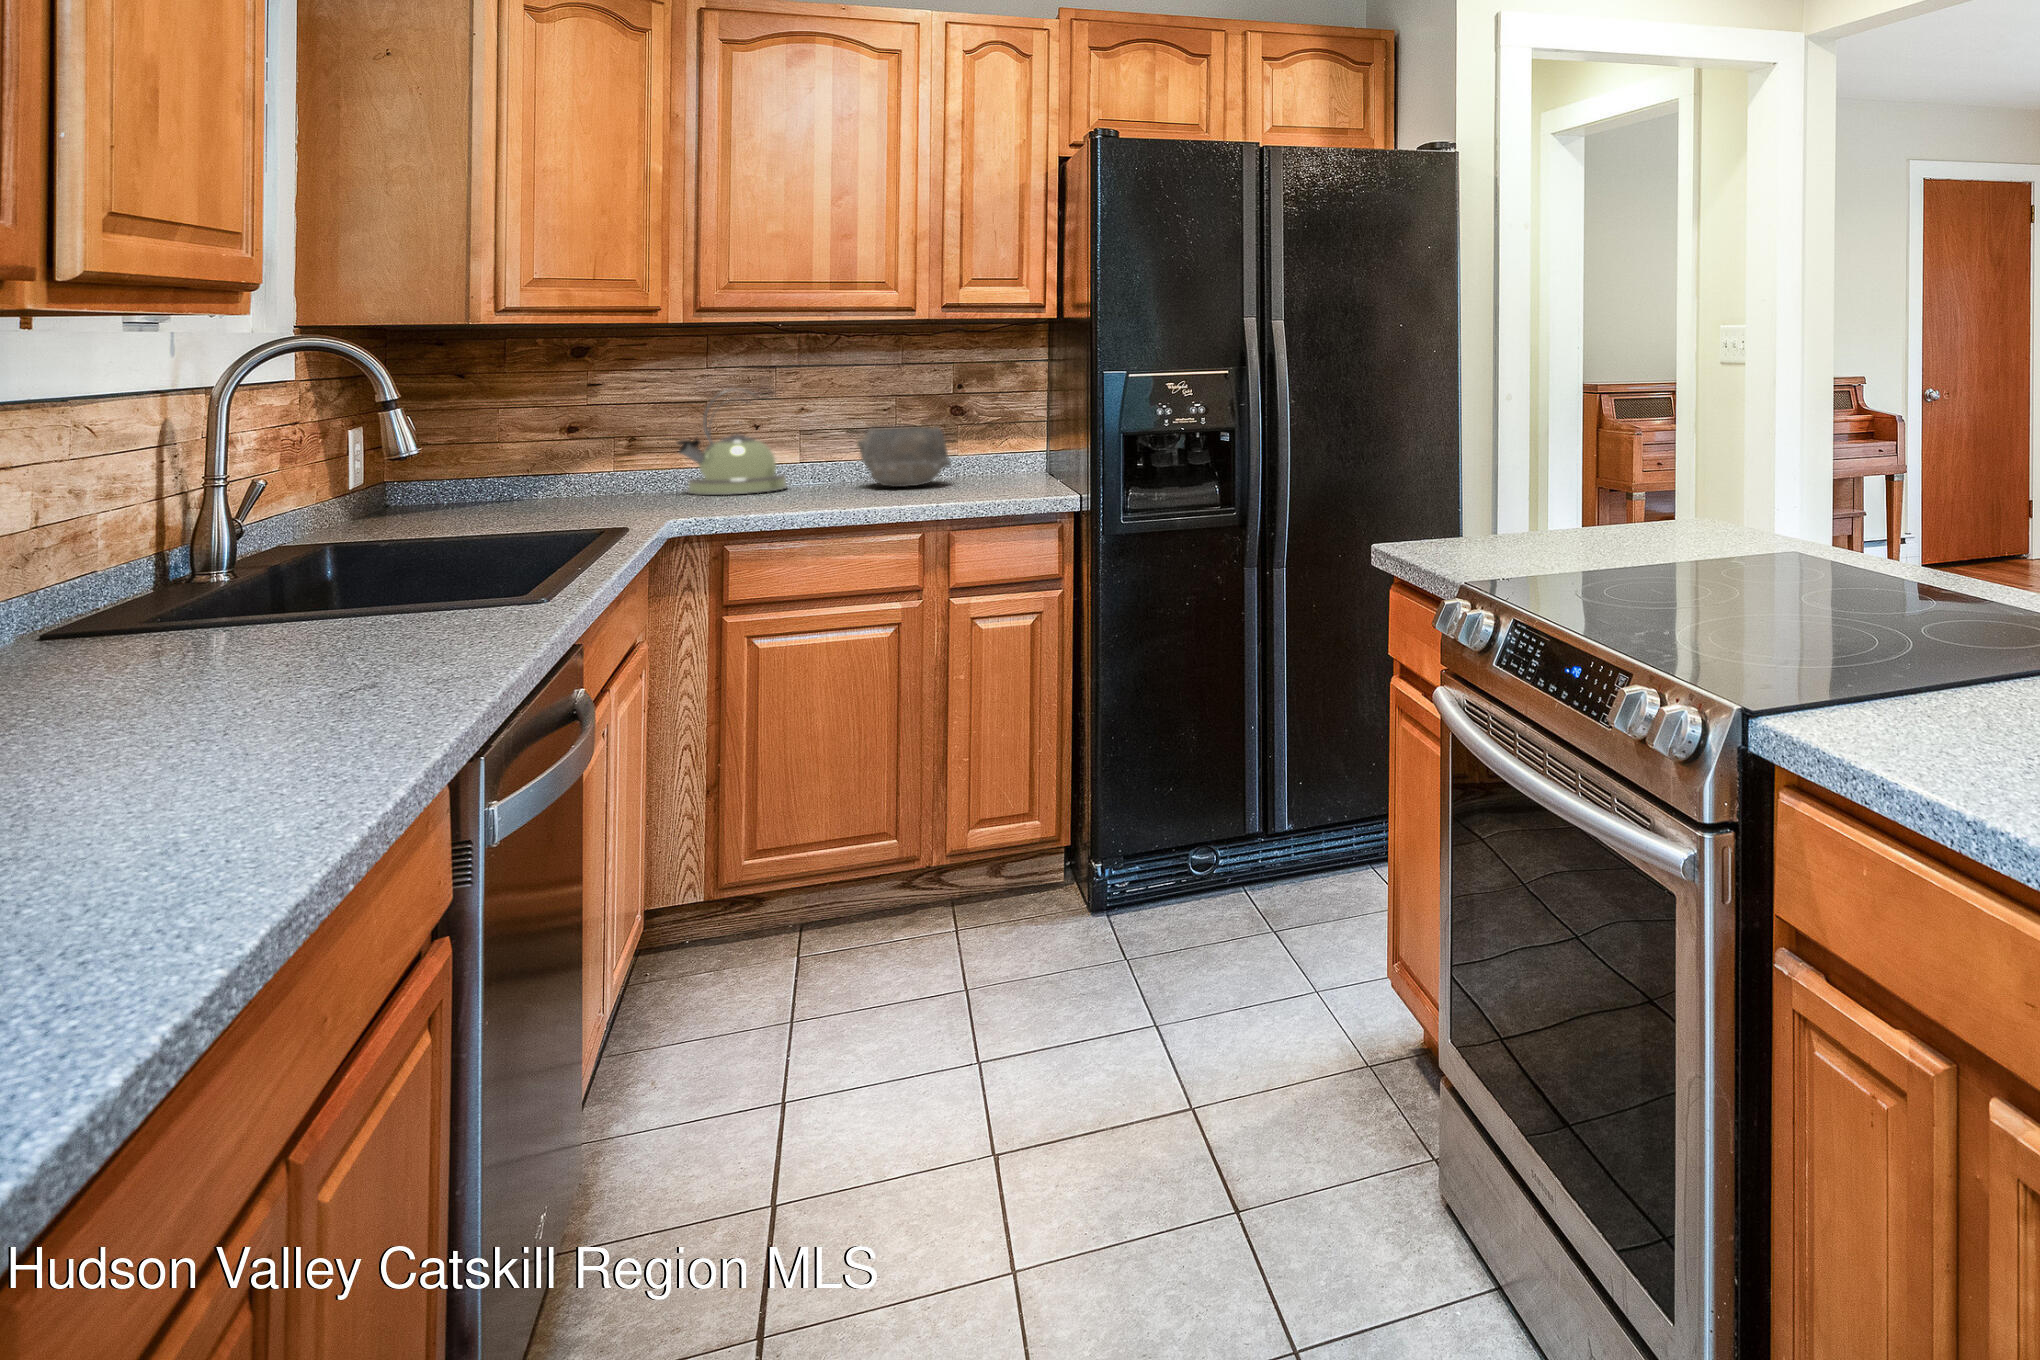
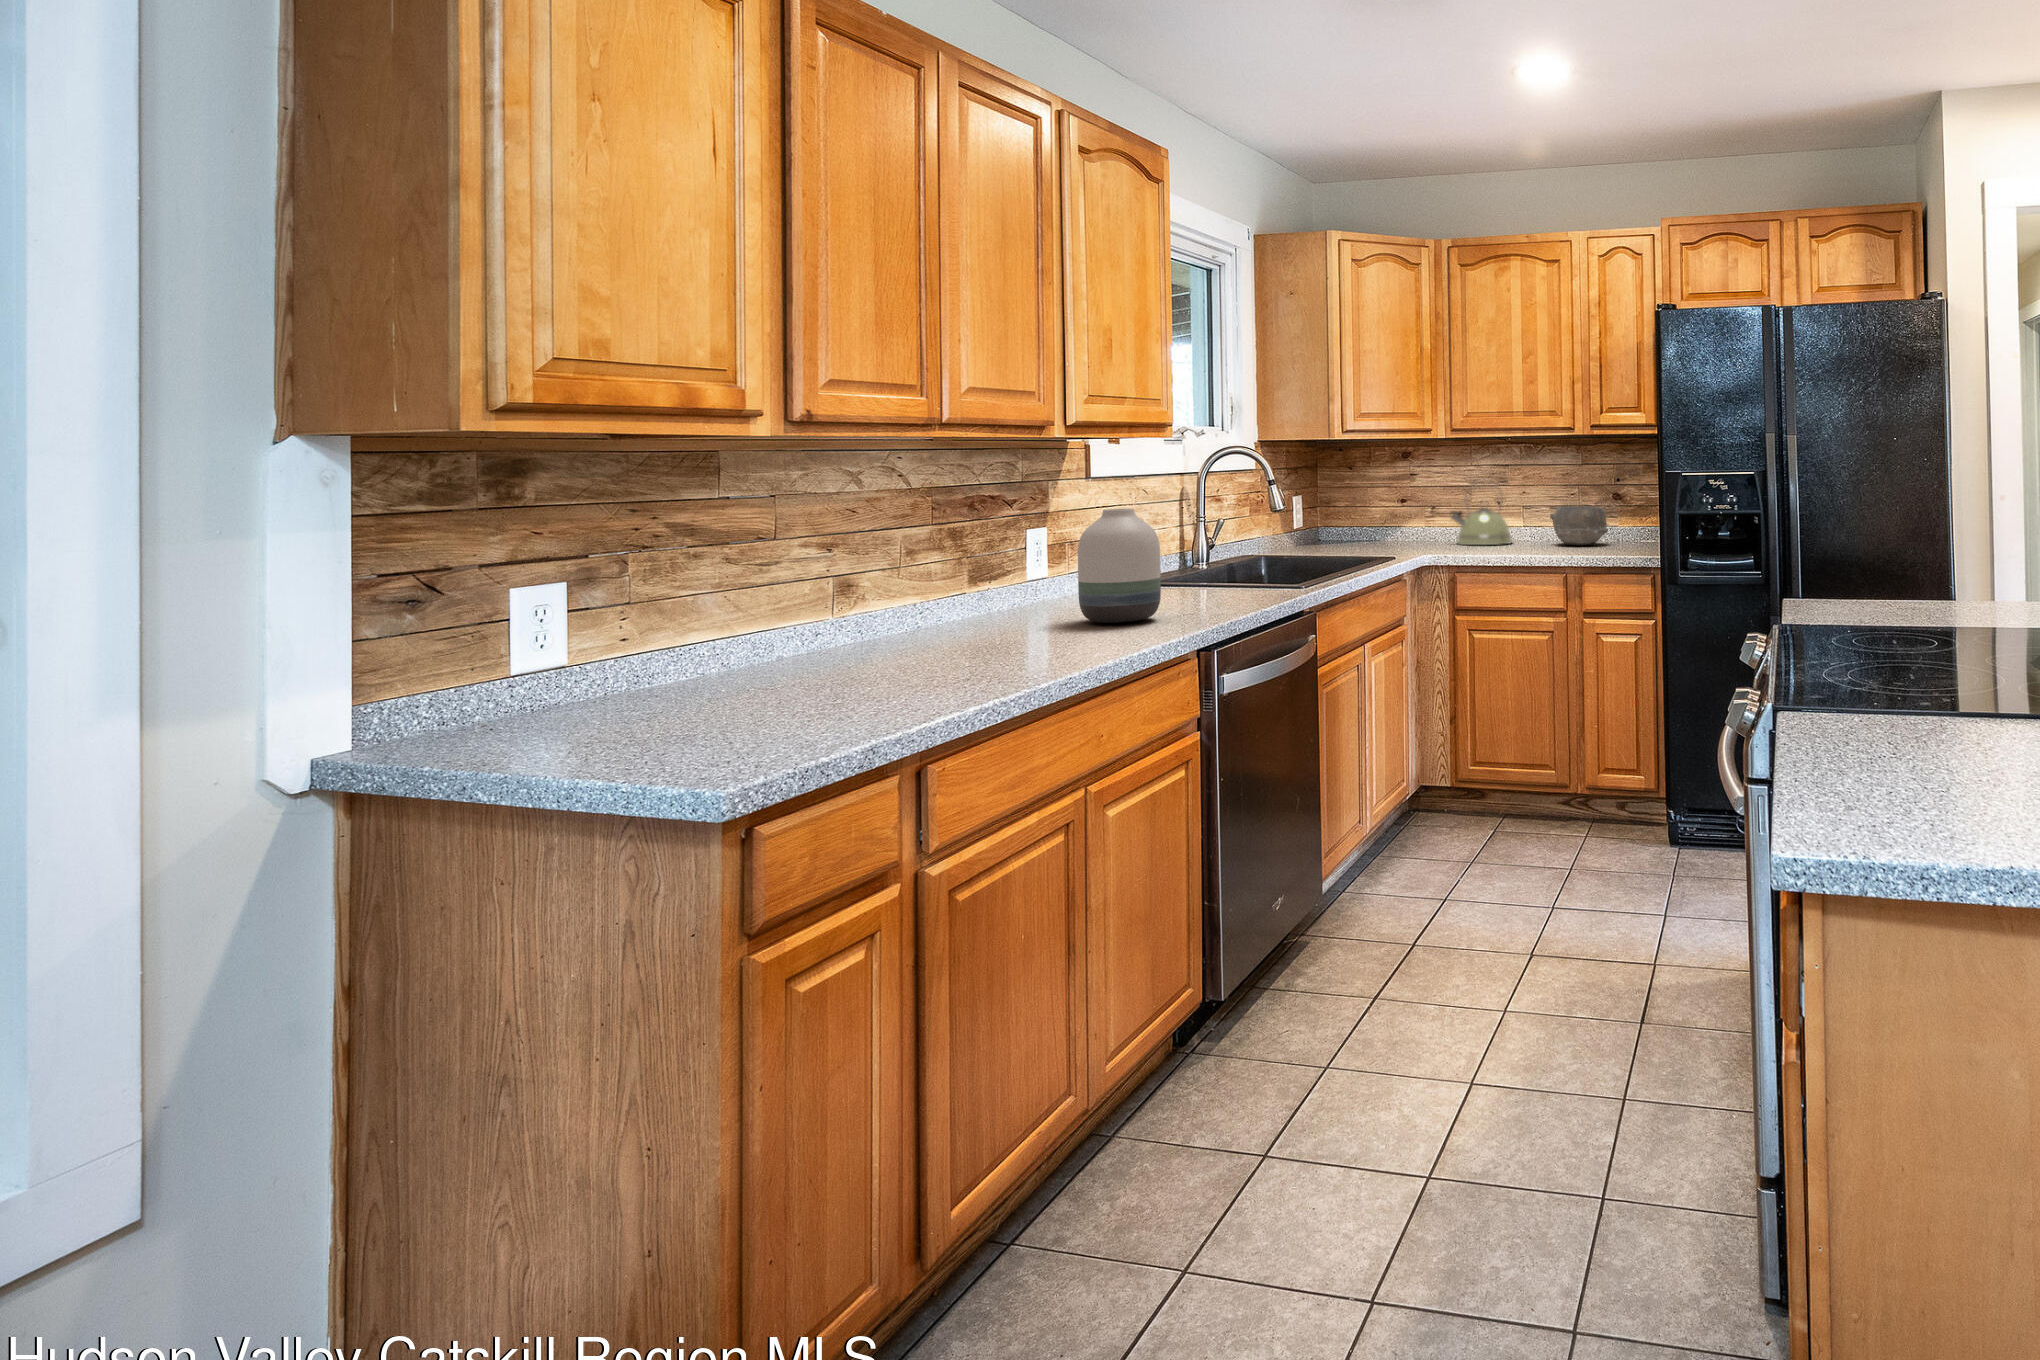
vase: none [79,481,305,733] -> present [1078,509,1161,623]

